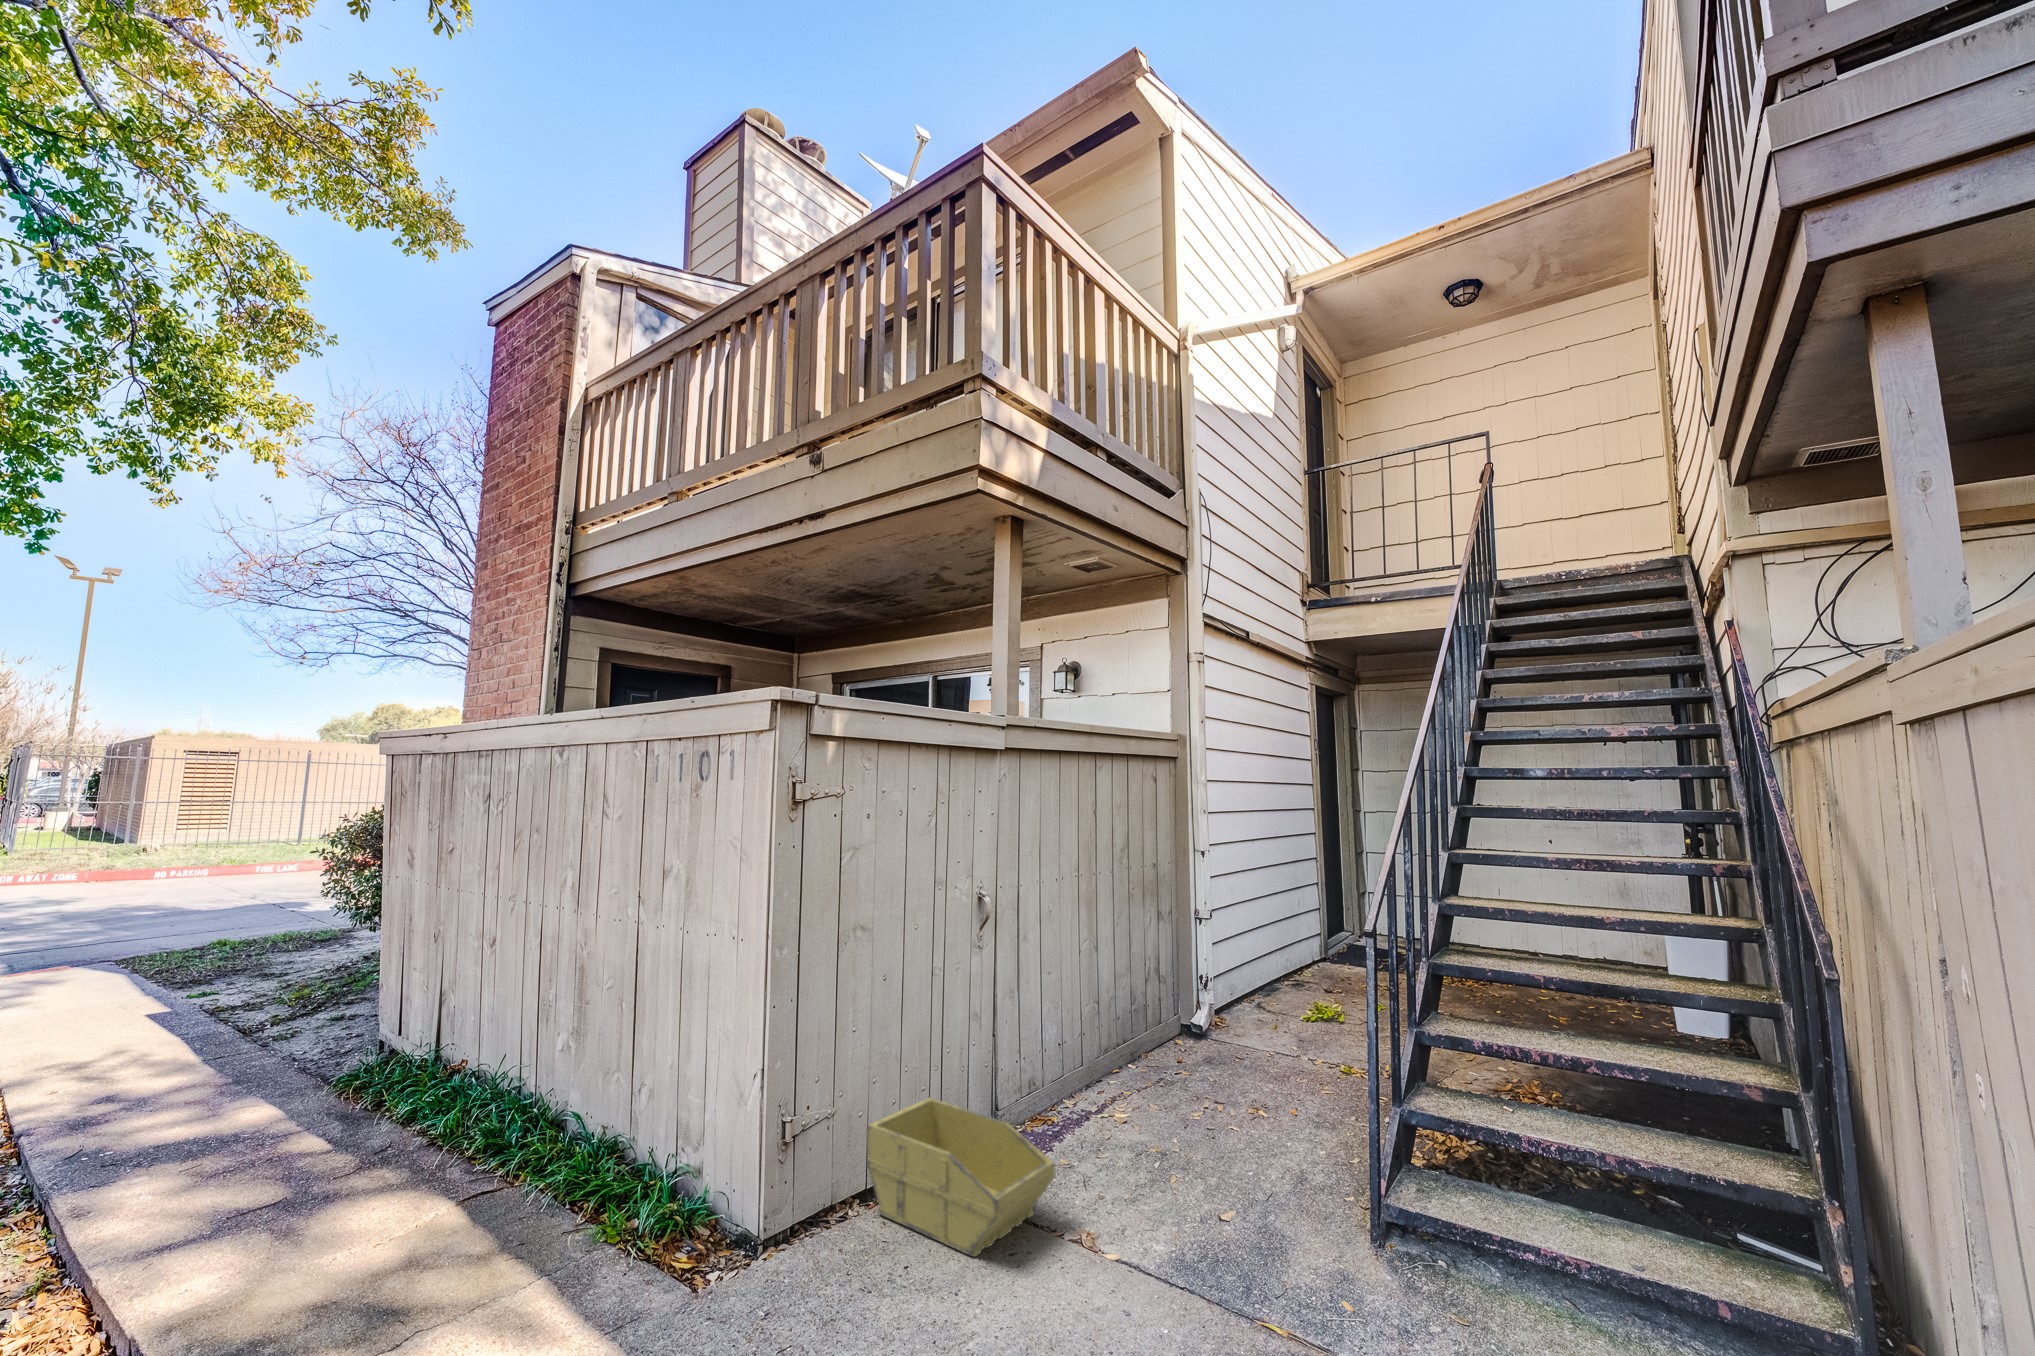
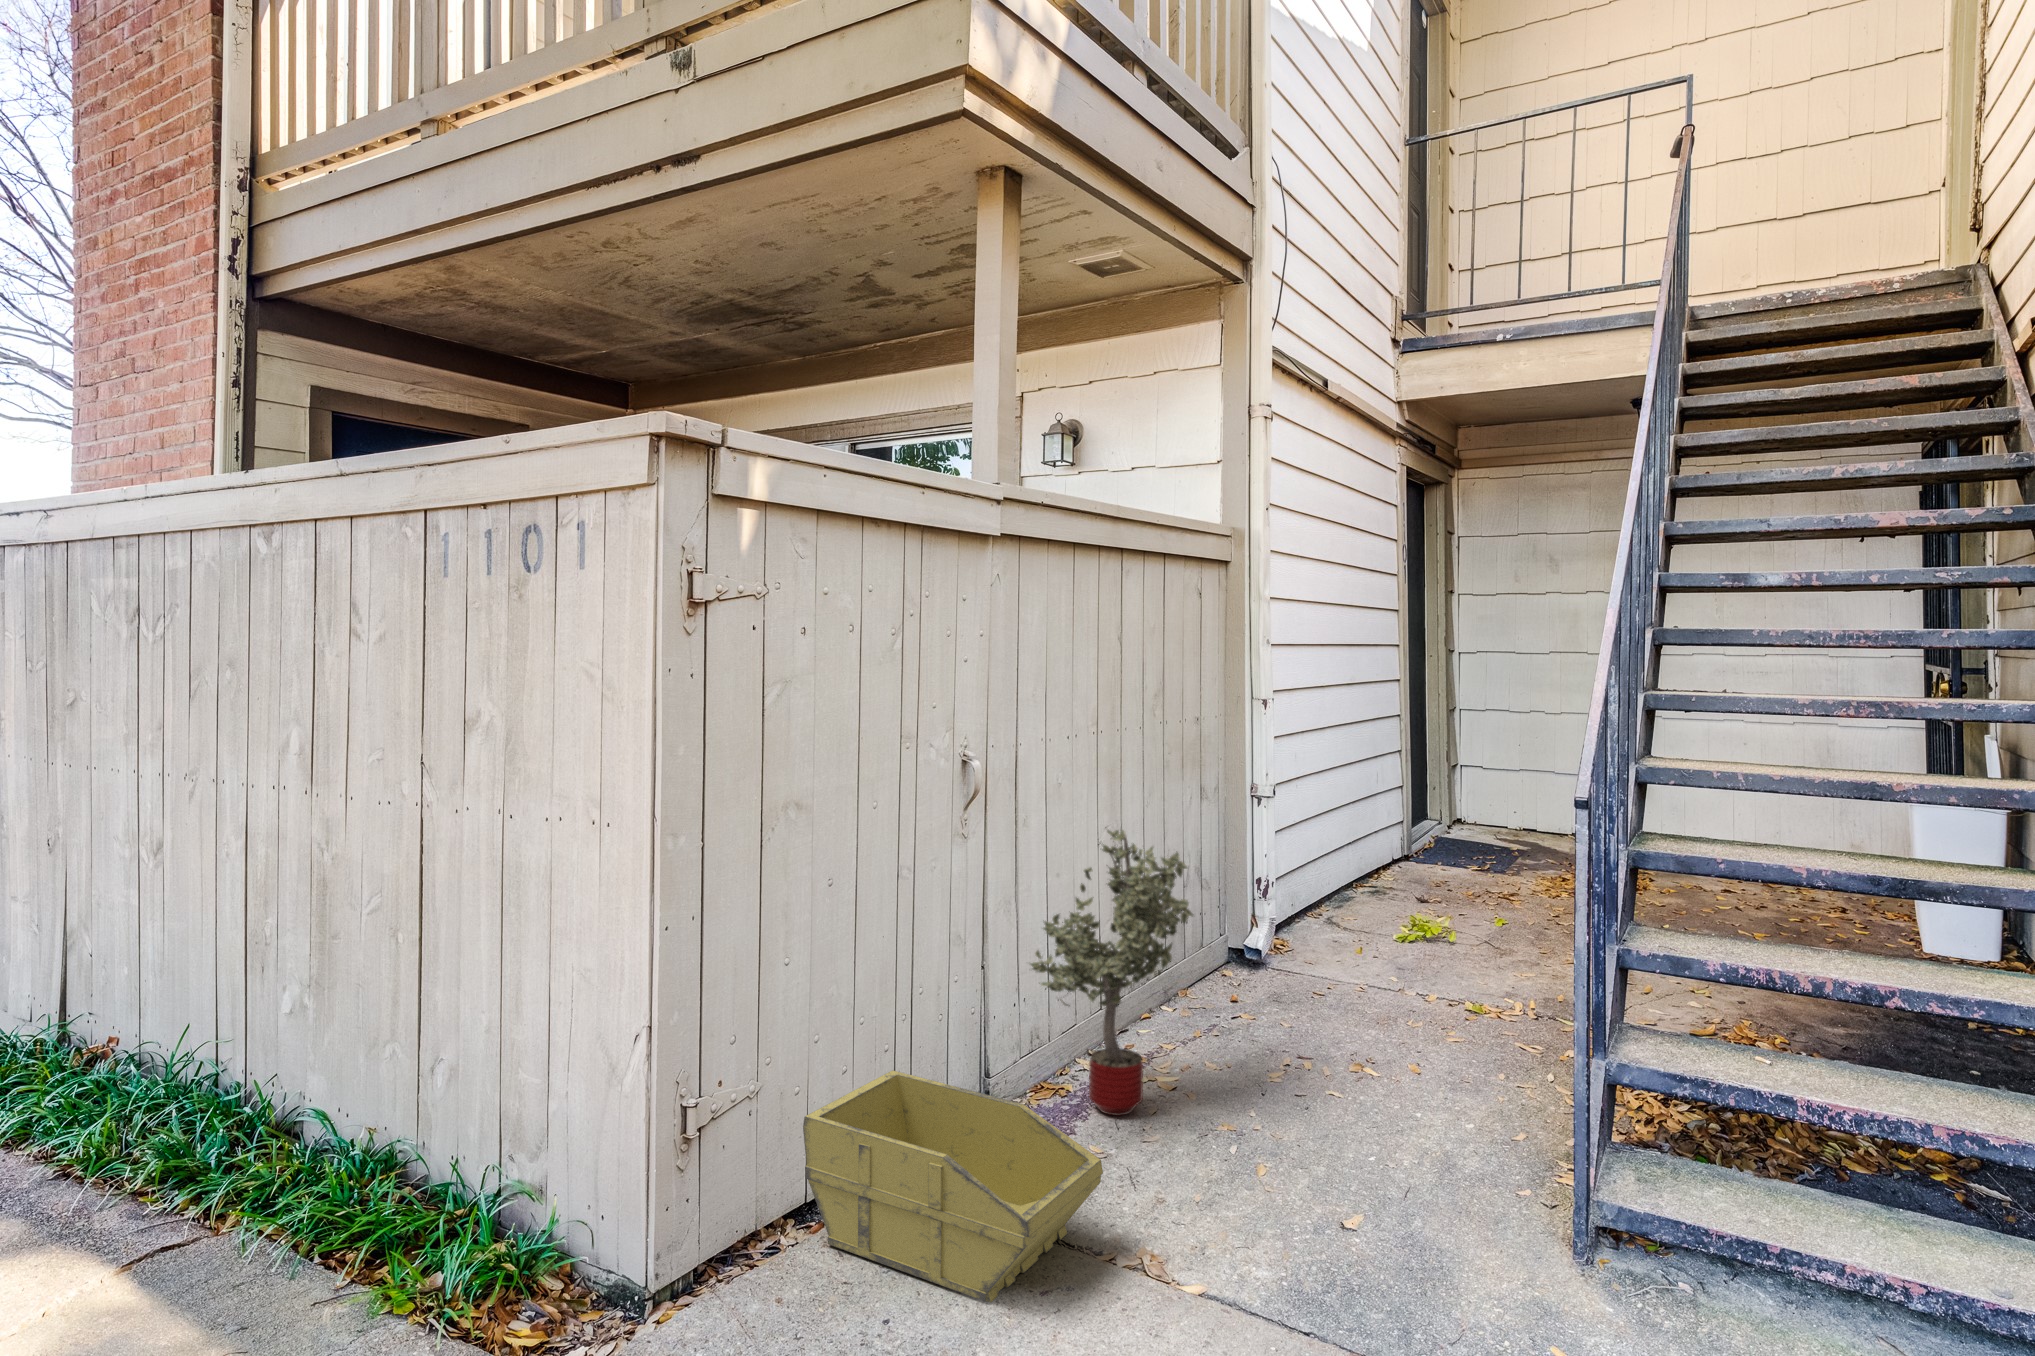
potted tree: none [1024,937,1137,1137] -> present [1030,830,1193,1116]

